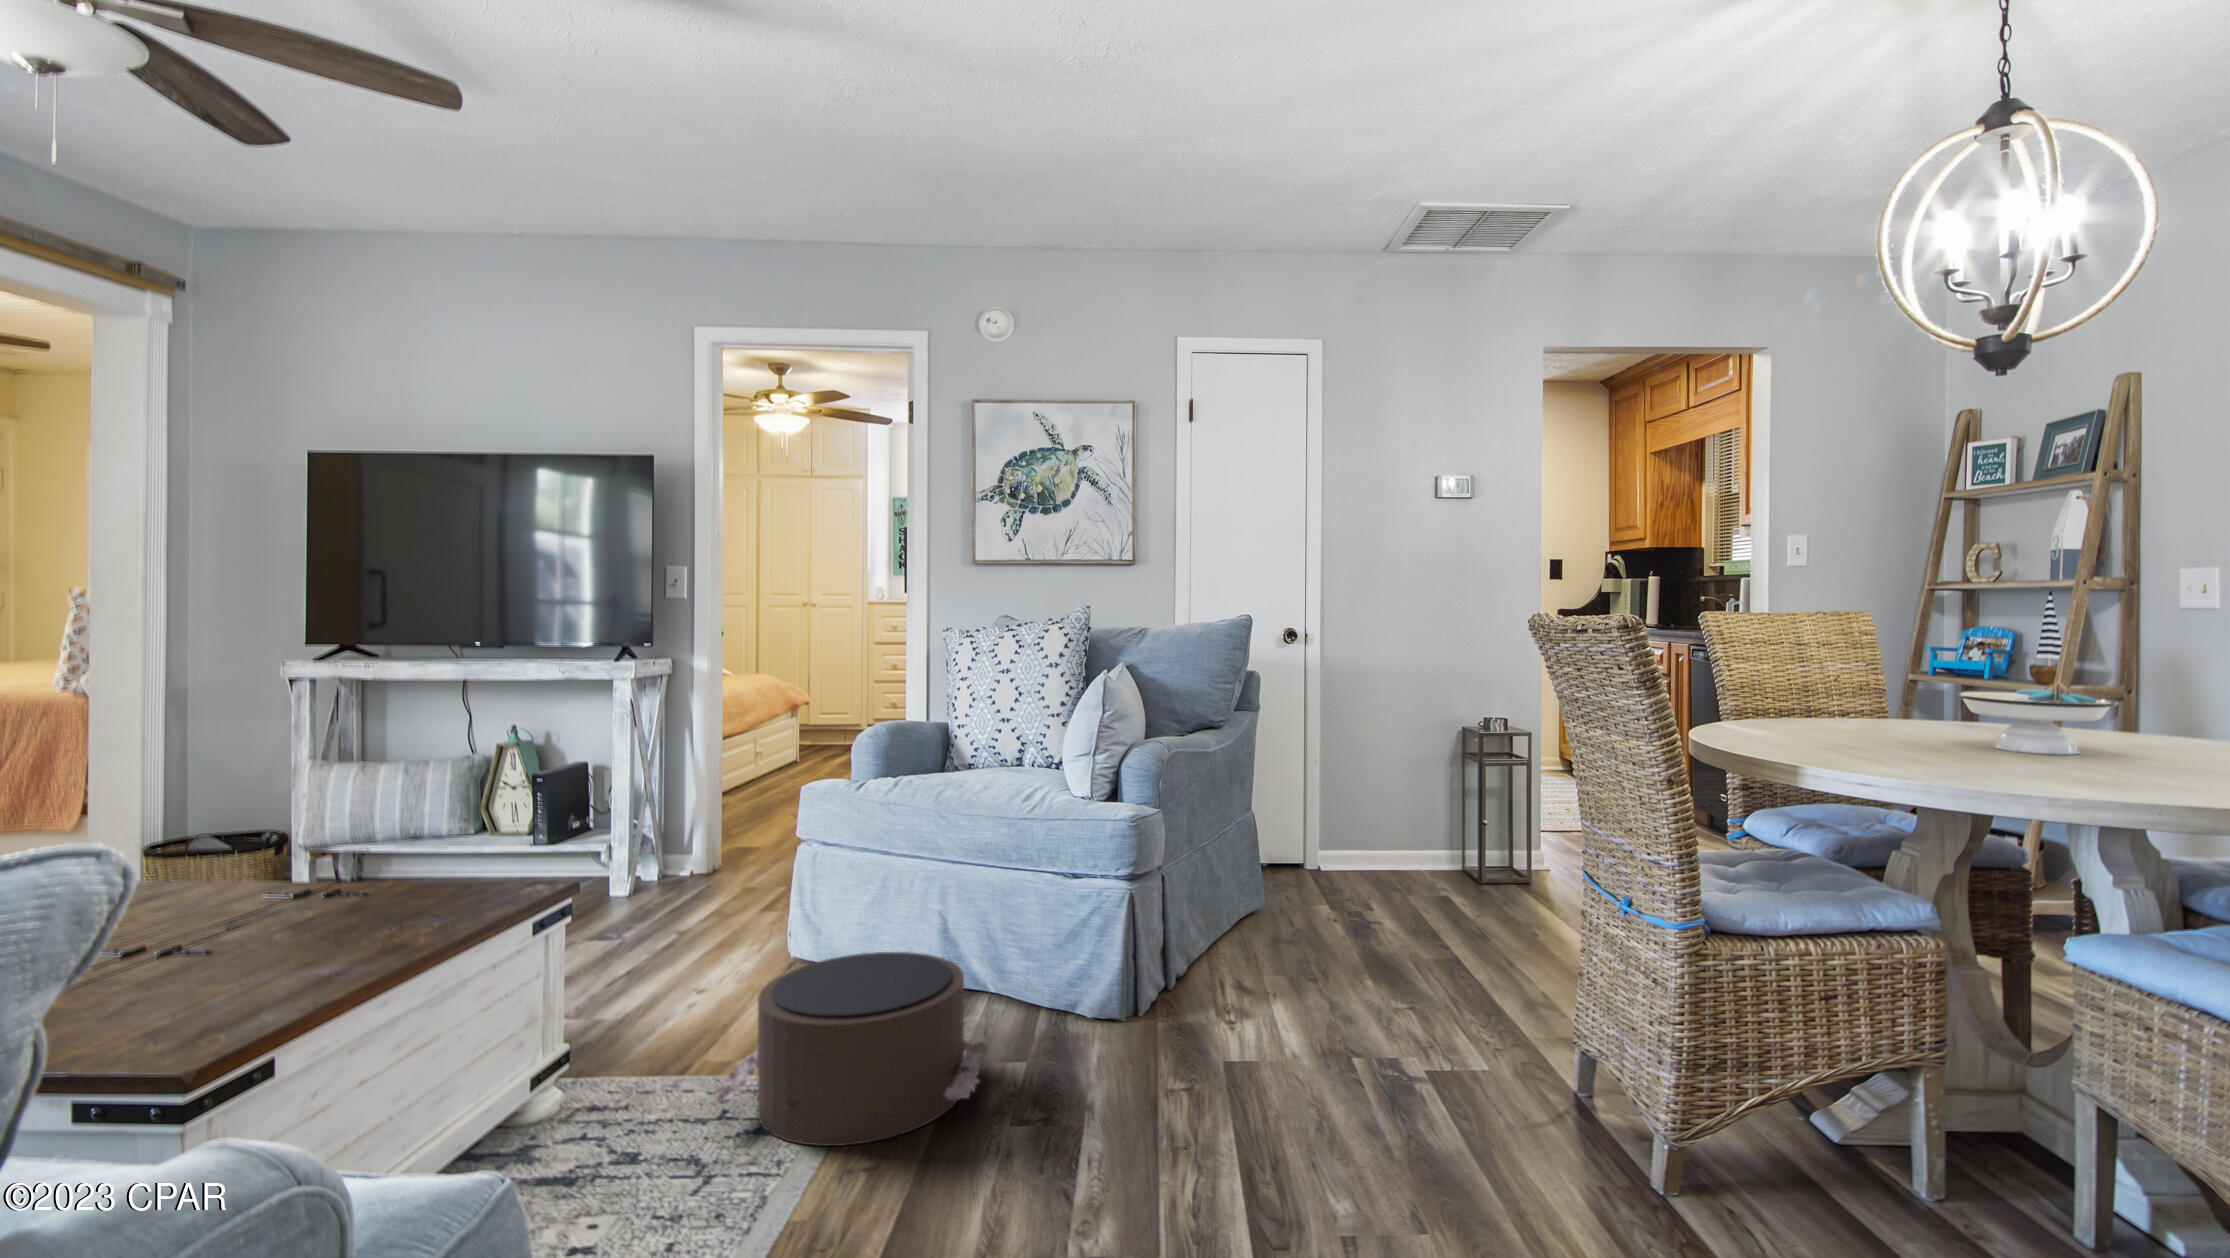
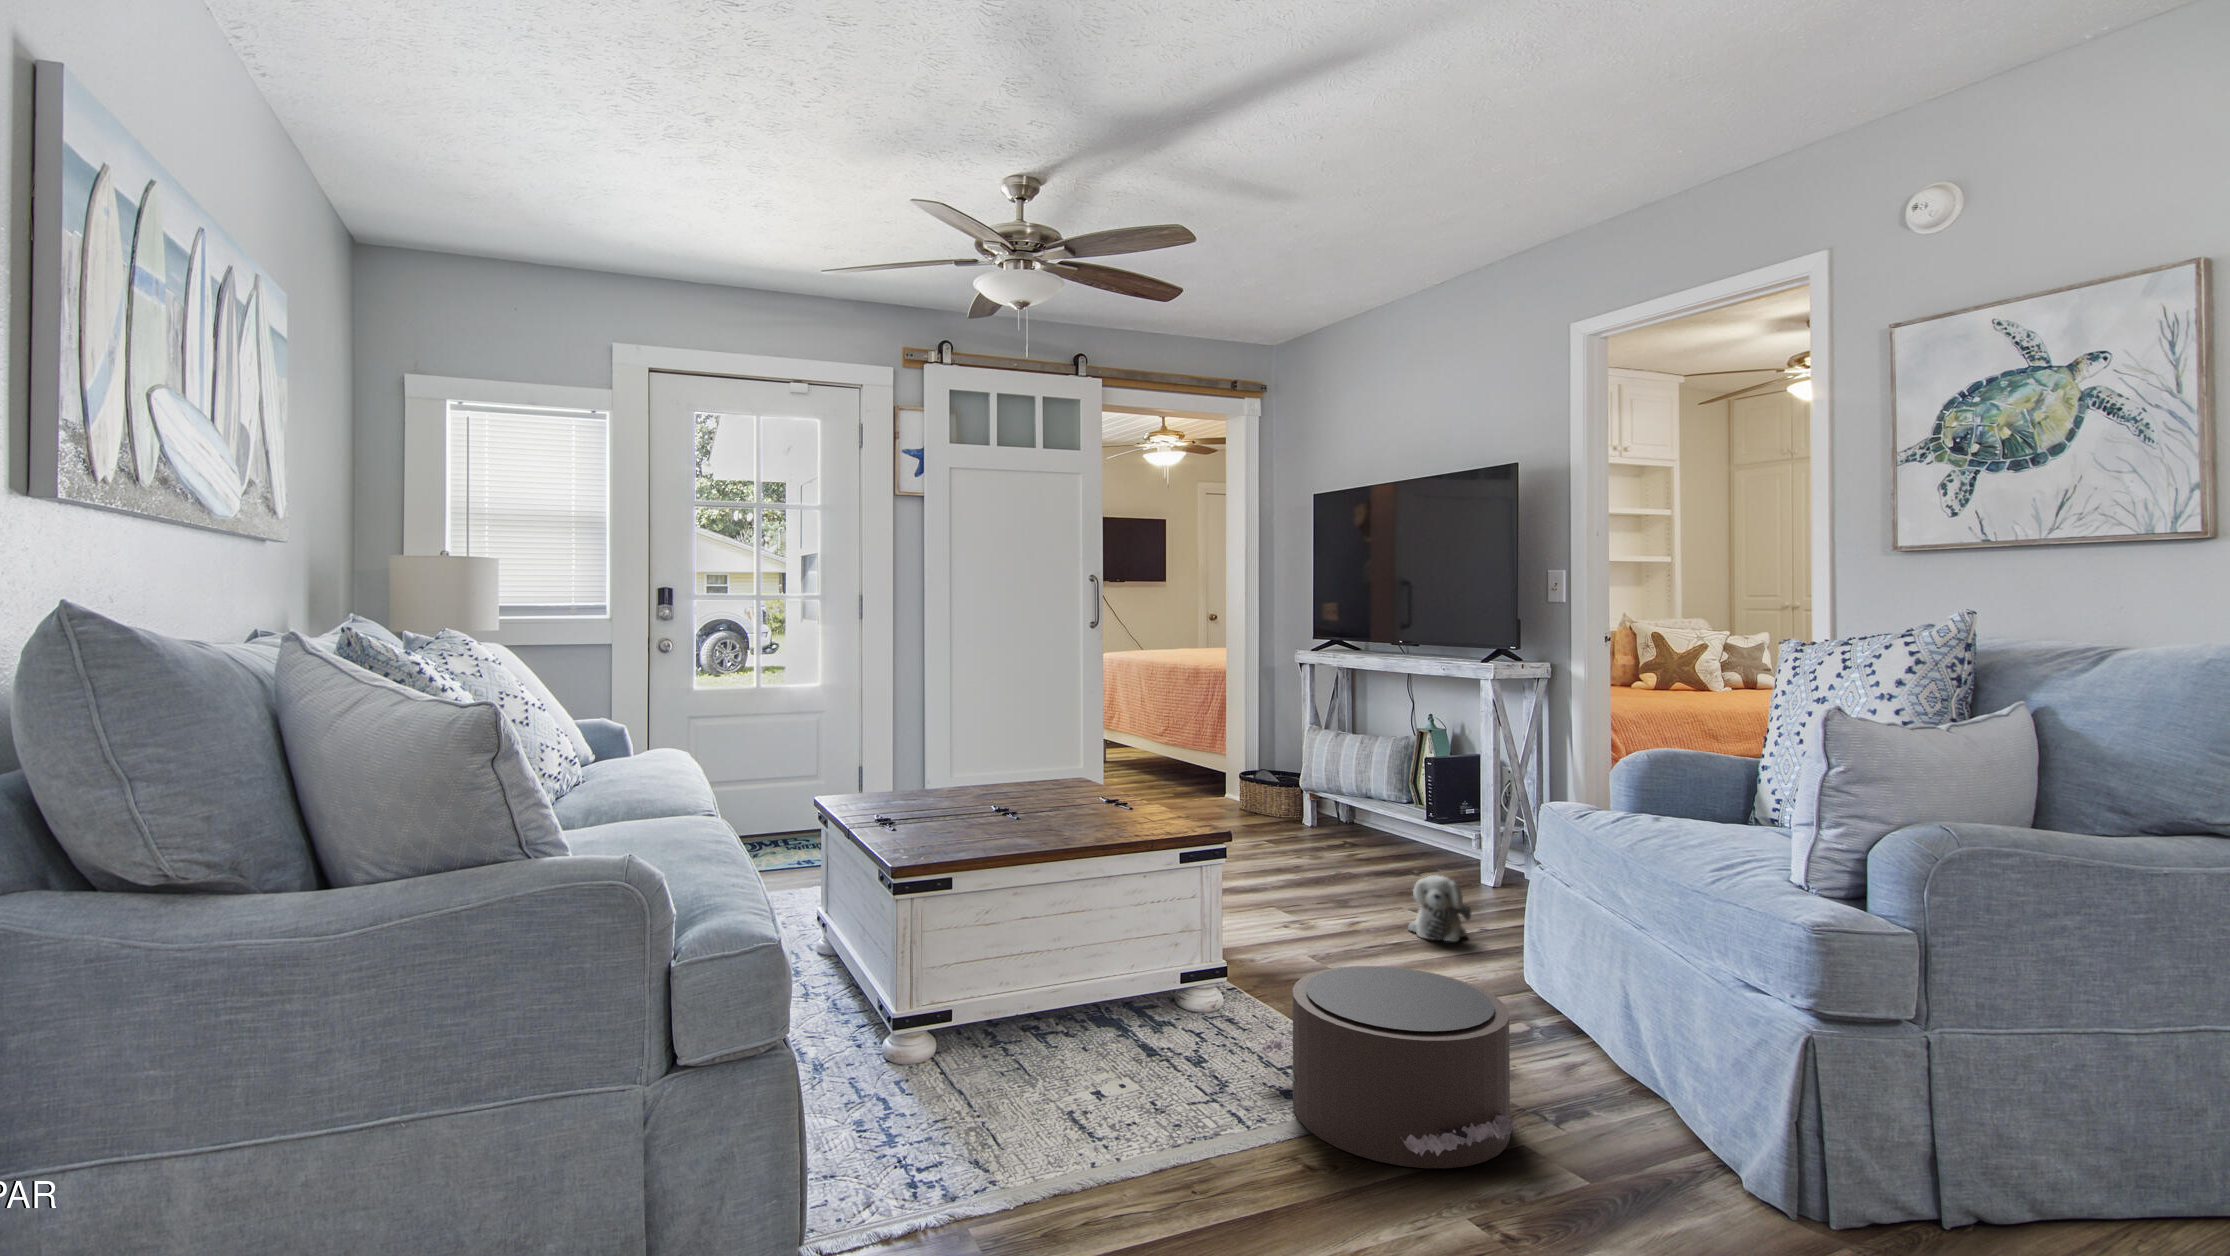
plush toy: none [612,888,682,959] -> present [1408,875,1471,942]

